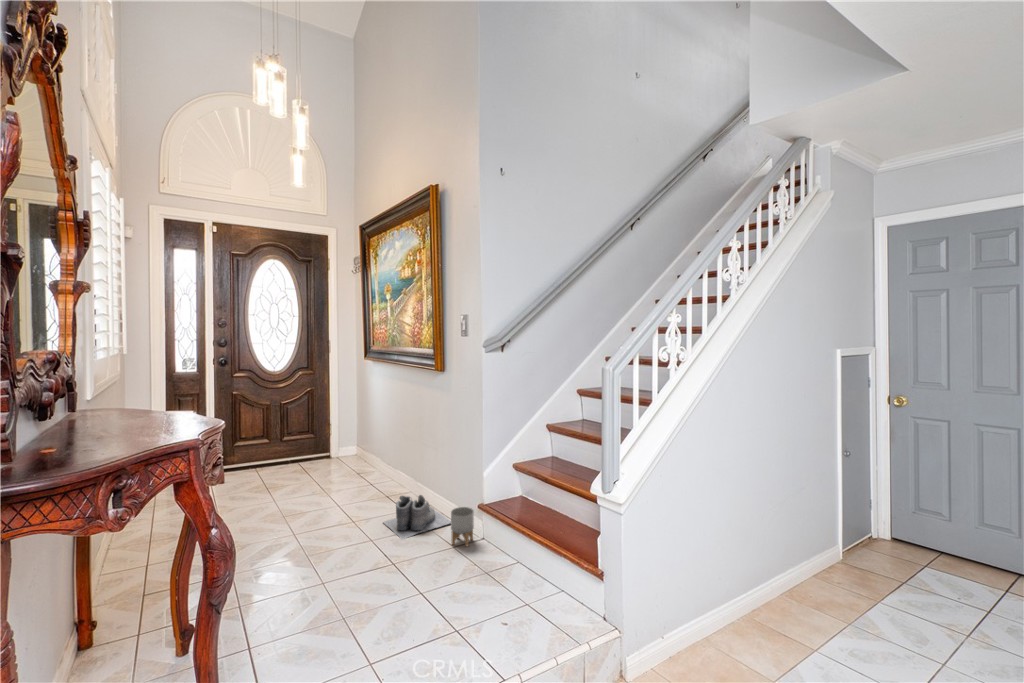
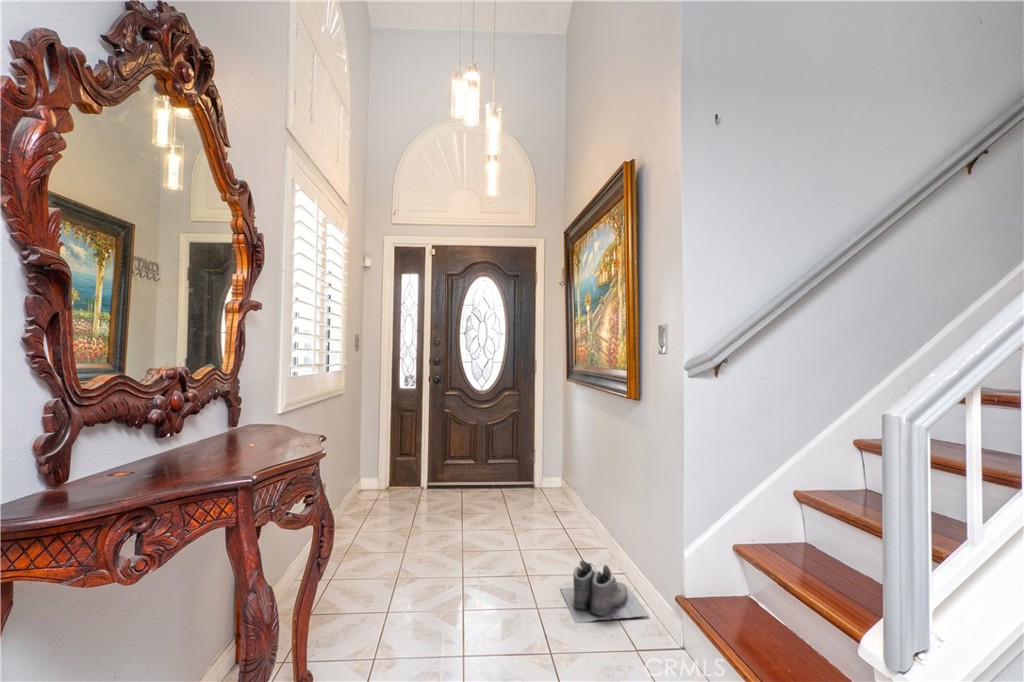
planter: present [451,507,474,547] -> none [639,600,674,666]

